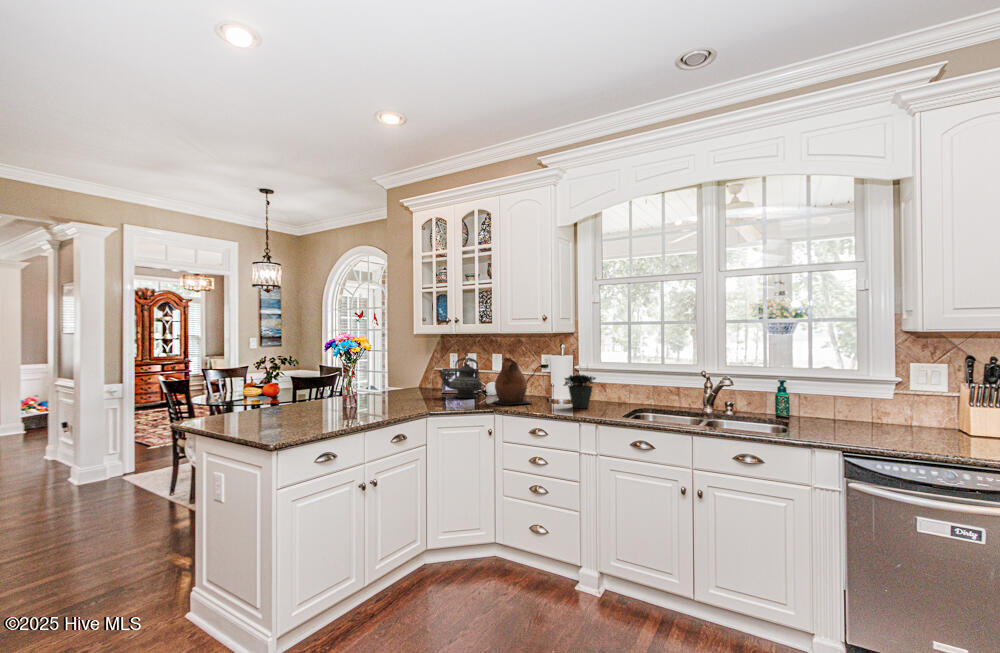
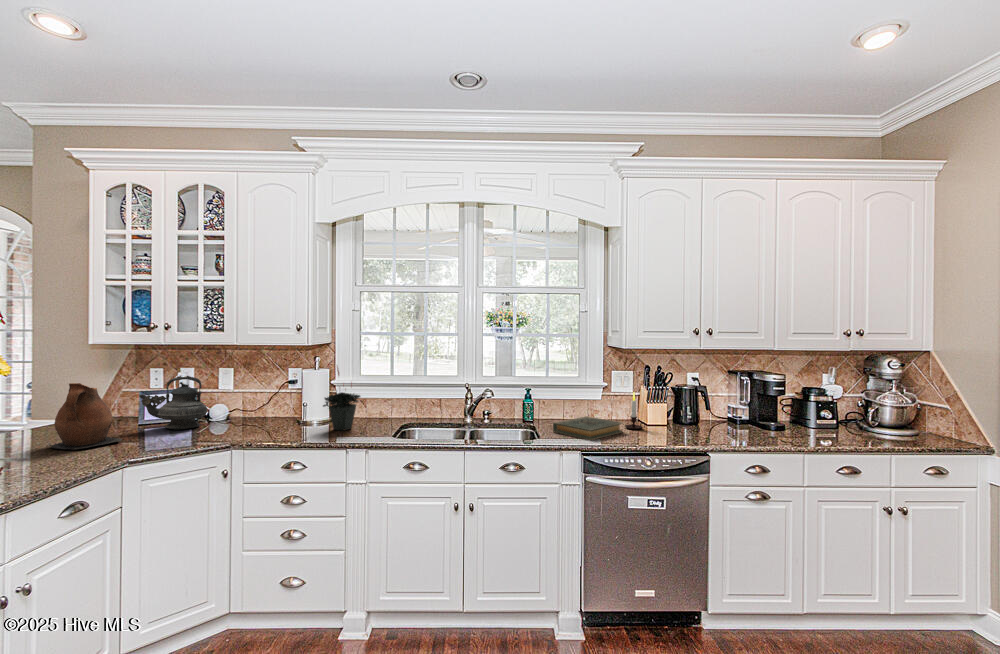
ceramic pitcher: present [493,358,532,405] -> present [49,383,122,450]
candle: none [926,387,961,437] -> present [625,393,645,429]
hardback book: none [809,415,921,440] -> present [553,416,623,440]

